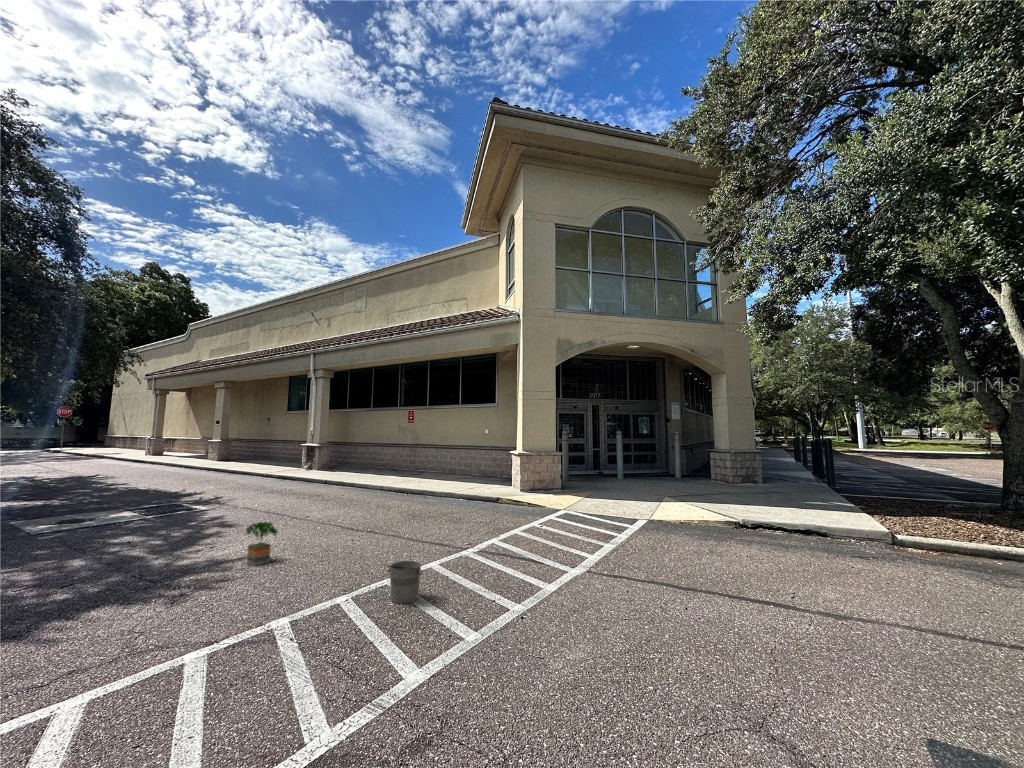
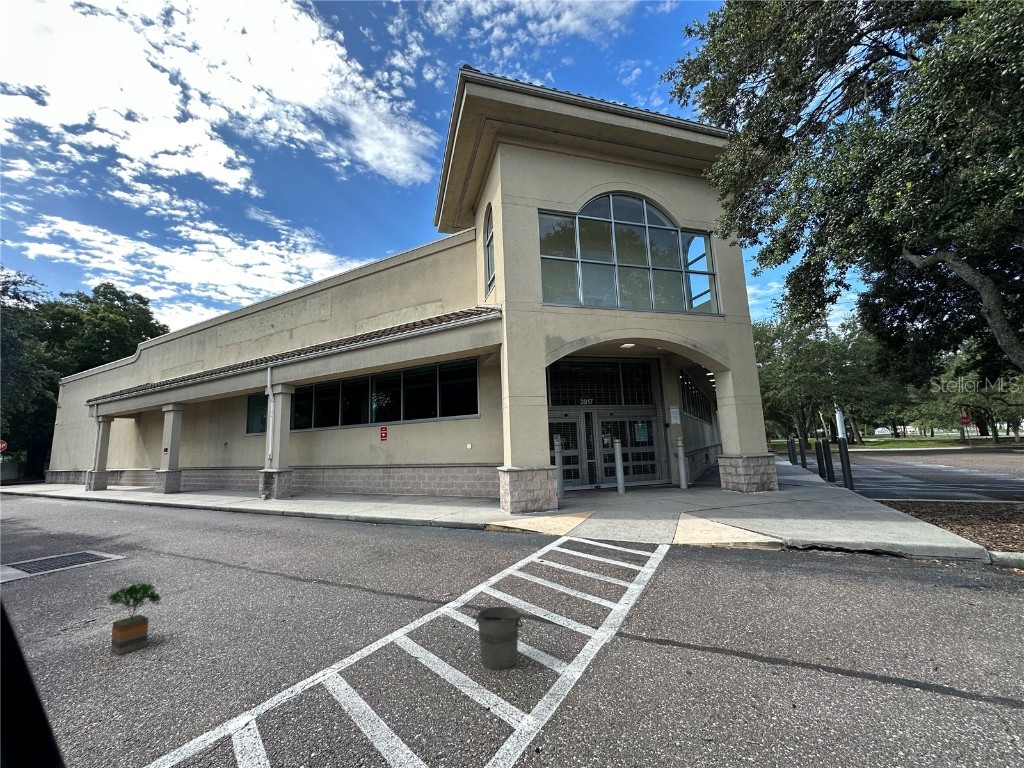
bucket: present [386,561,422,604] -> present [473,607,522,669]

